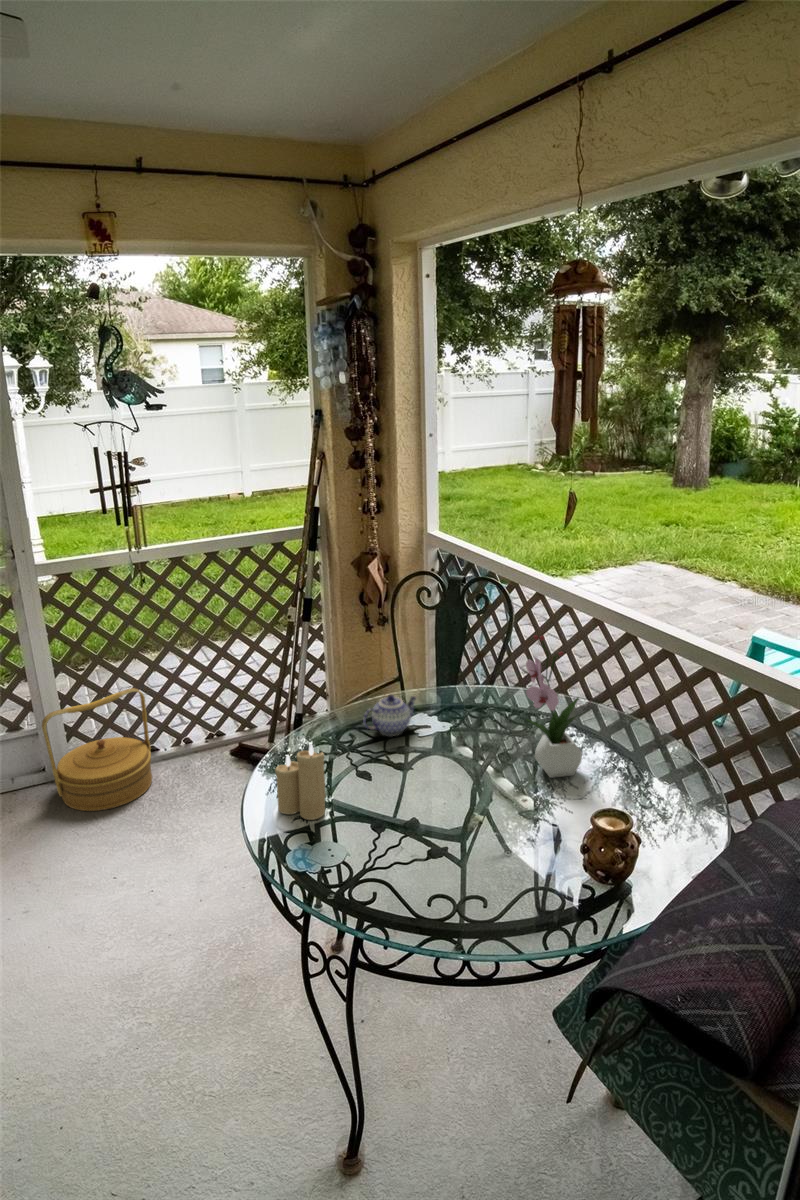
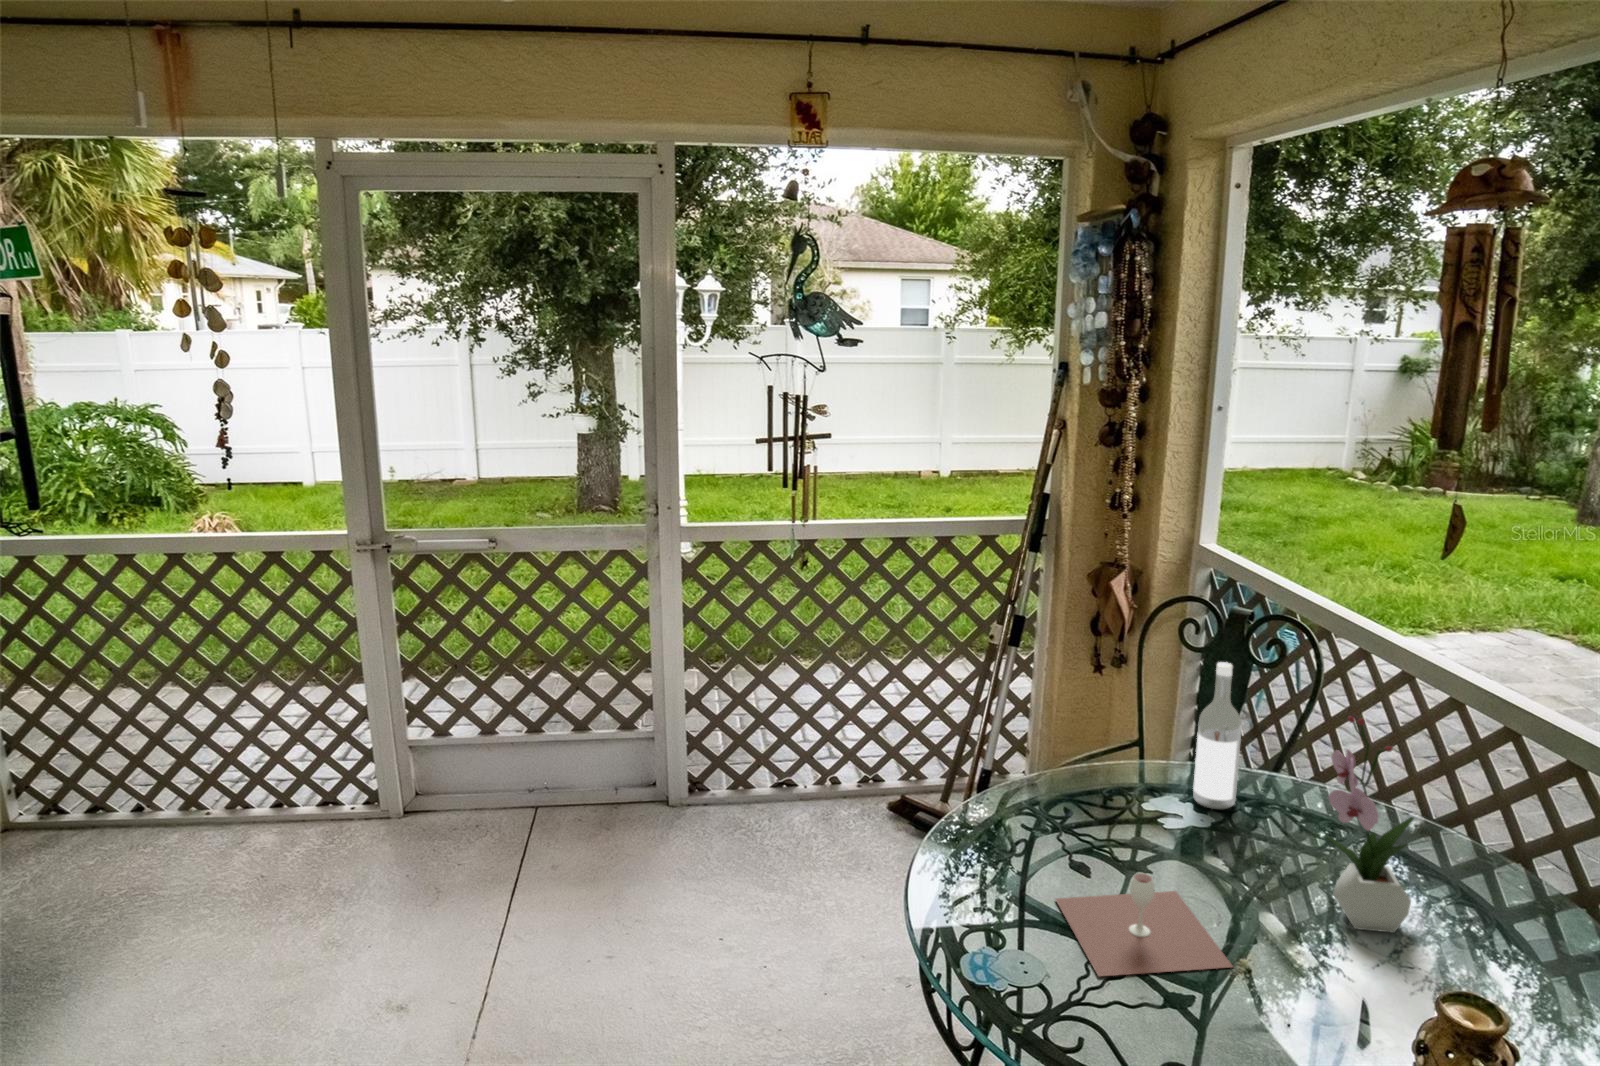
wine bottle: none [438,611,467,714] -> present [1193,662,1242,809]
woven basket: present [42,688,152,811] -> none [665,701,790,854]
teapot: present [363,695,416,736] -> none [1080,767,1163,825]
candle: present [275,744,326,820] -> none [954,816,1024,919]
wine glass: none [352,767,478,847] -> present [1056,873,1233,977]

